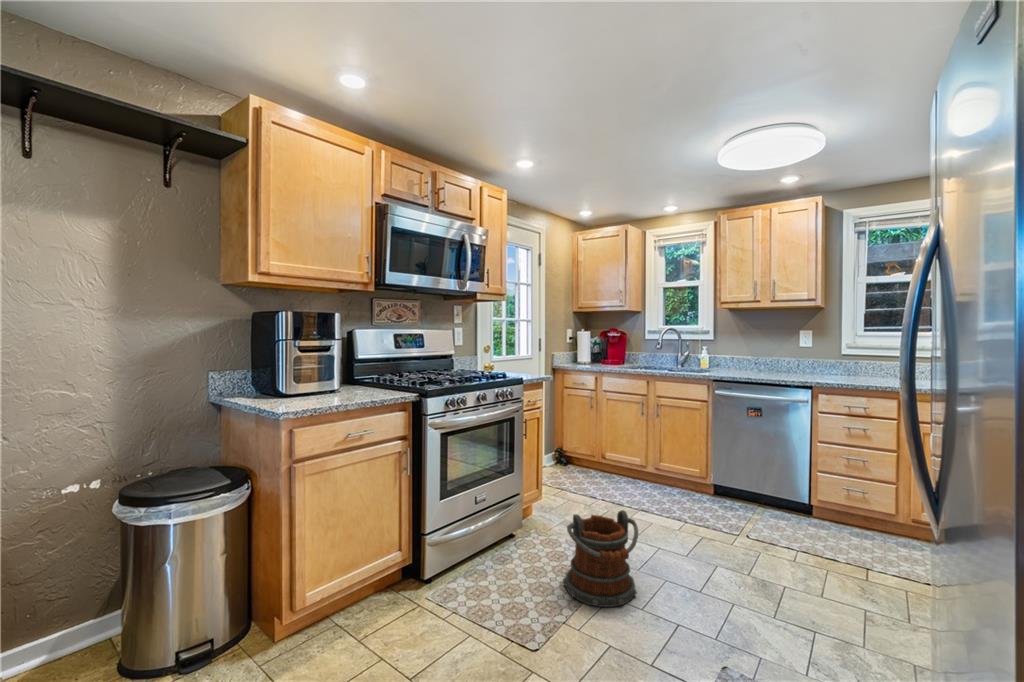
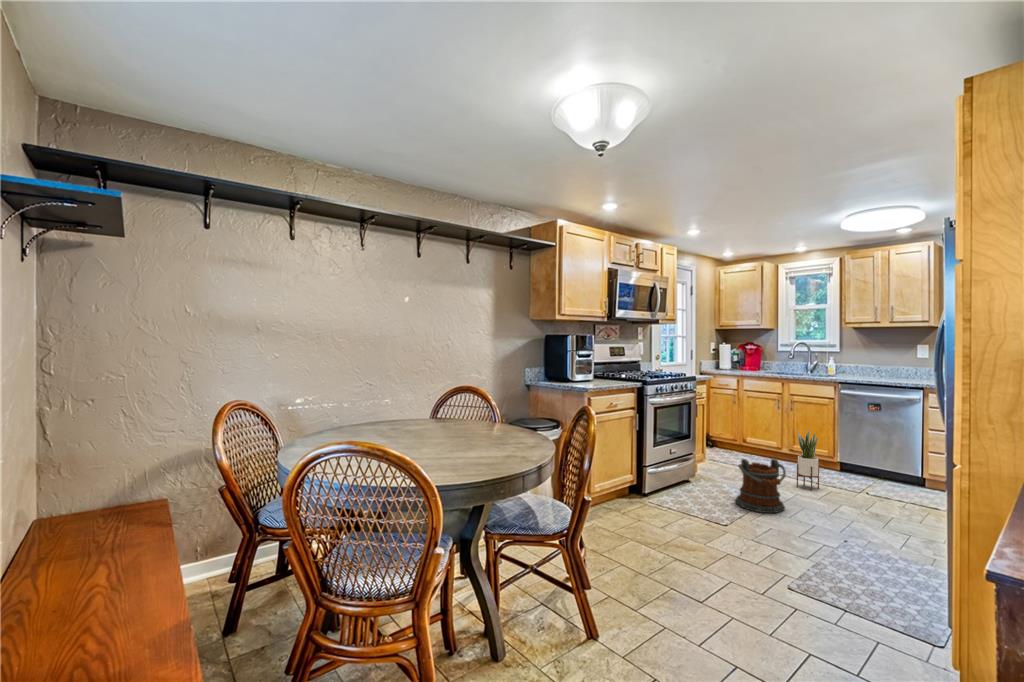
potted plant: none [658,451,688,542] -> present [797,430,819,491]

